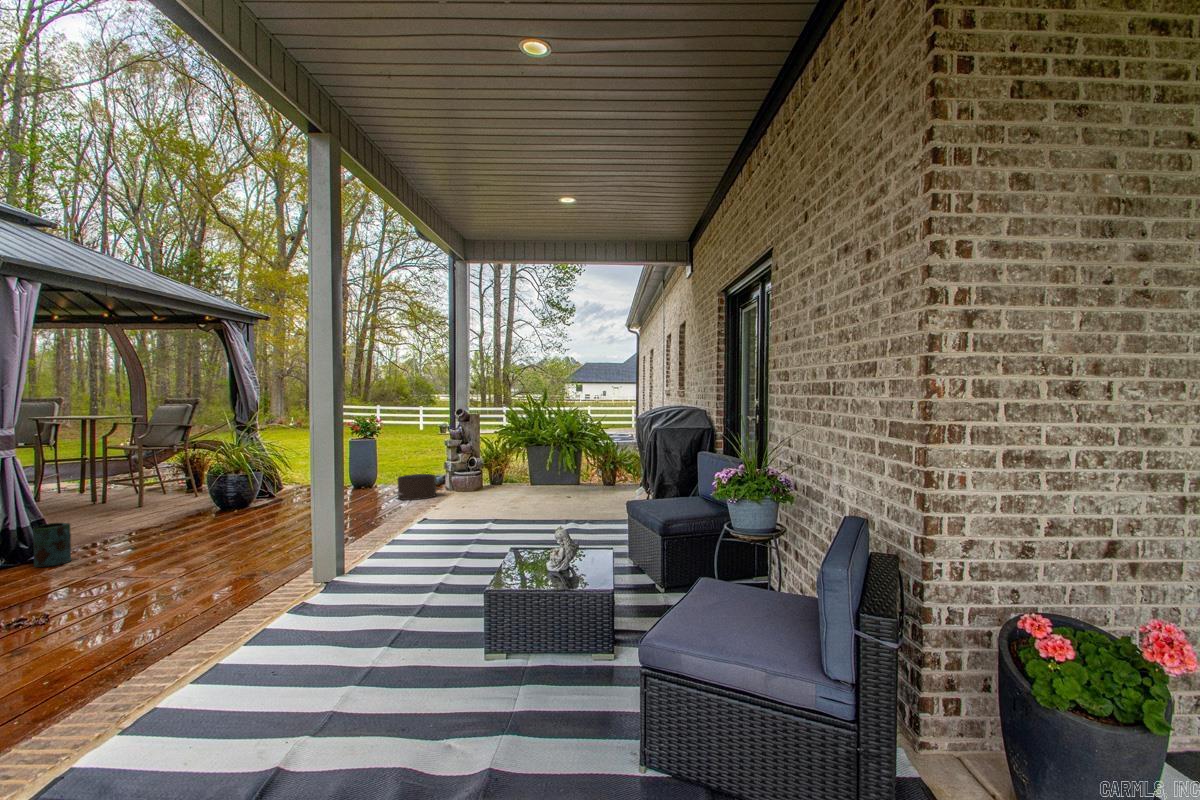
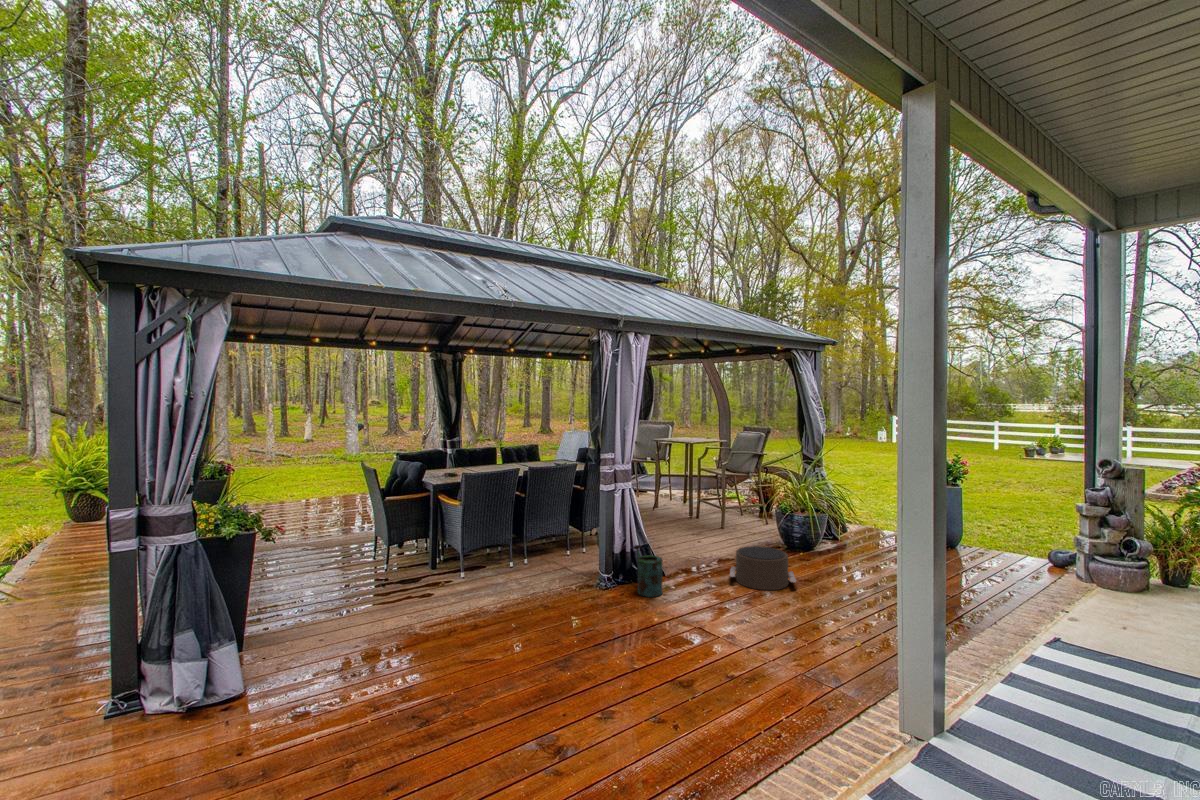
pouf: present [394,474,443,500] -> present [730,546,796,590]

